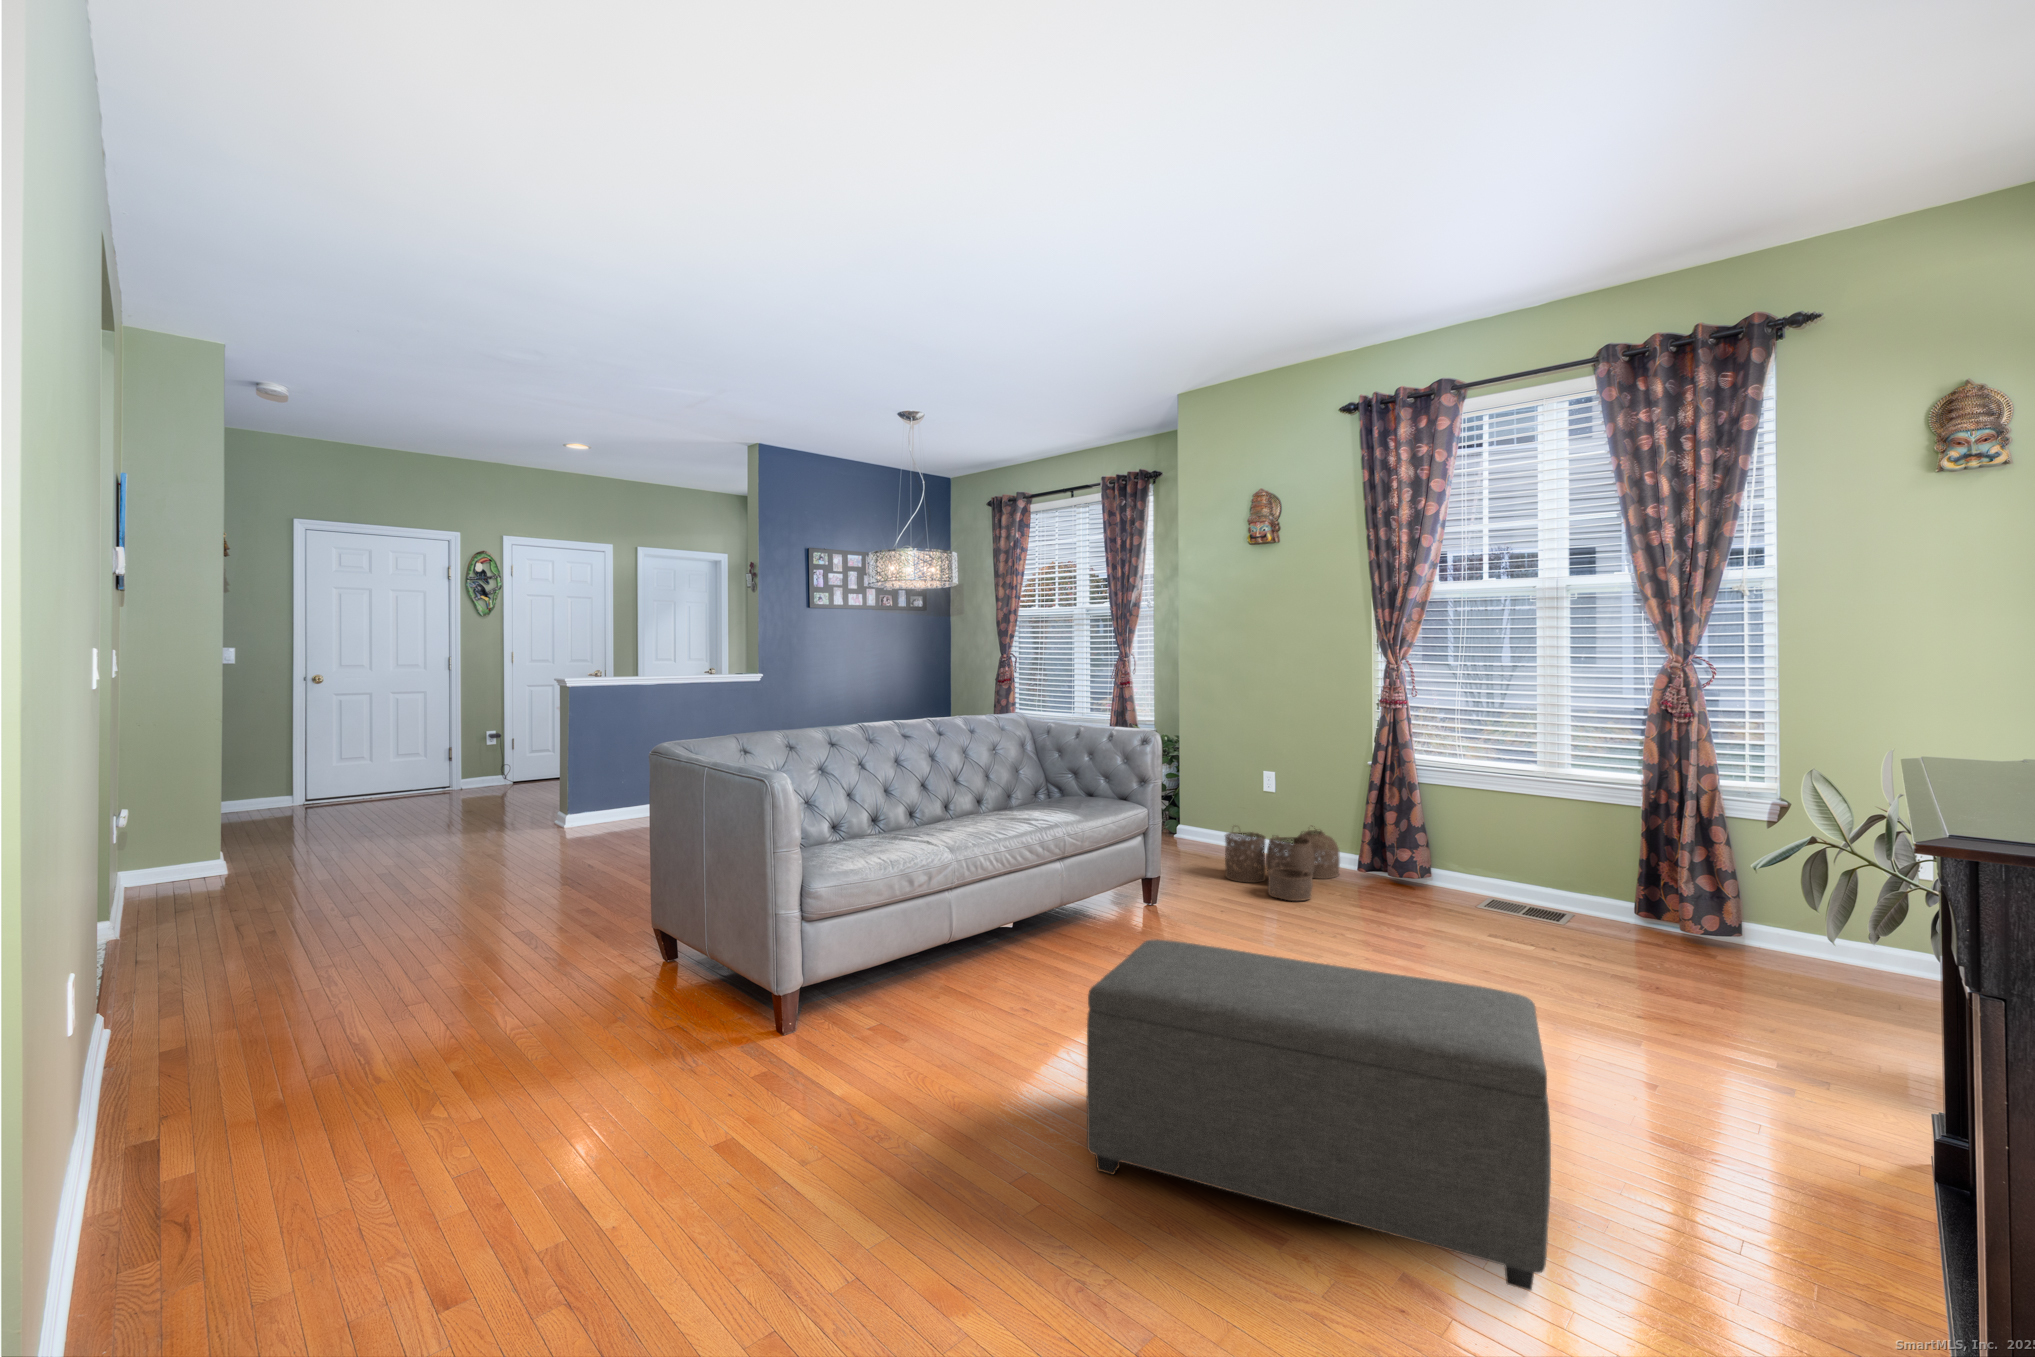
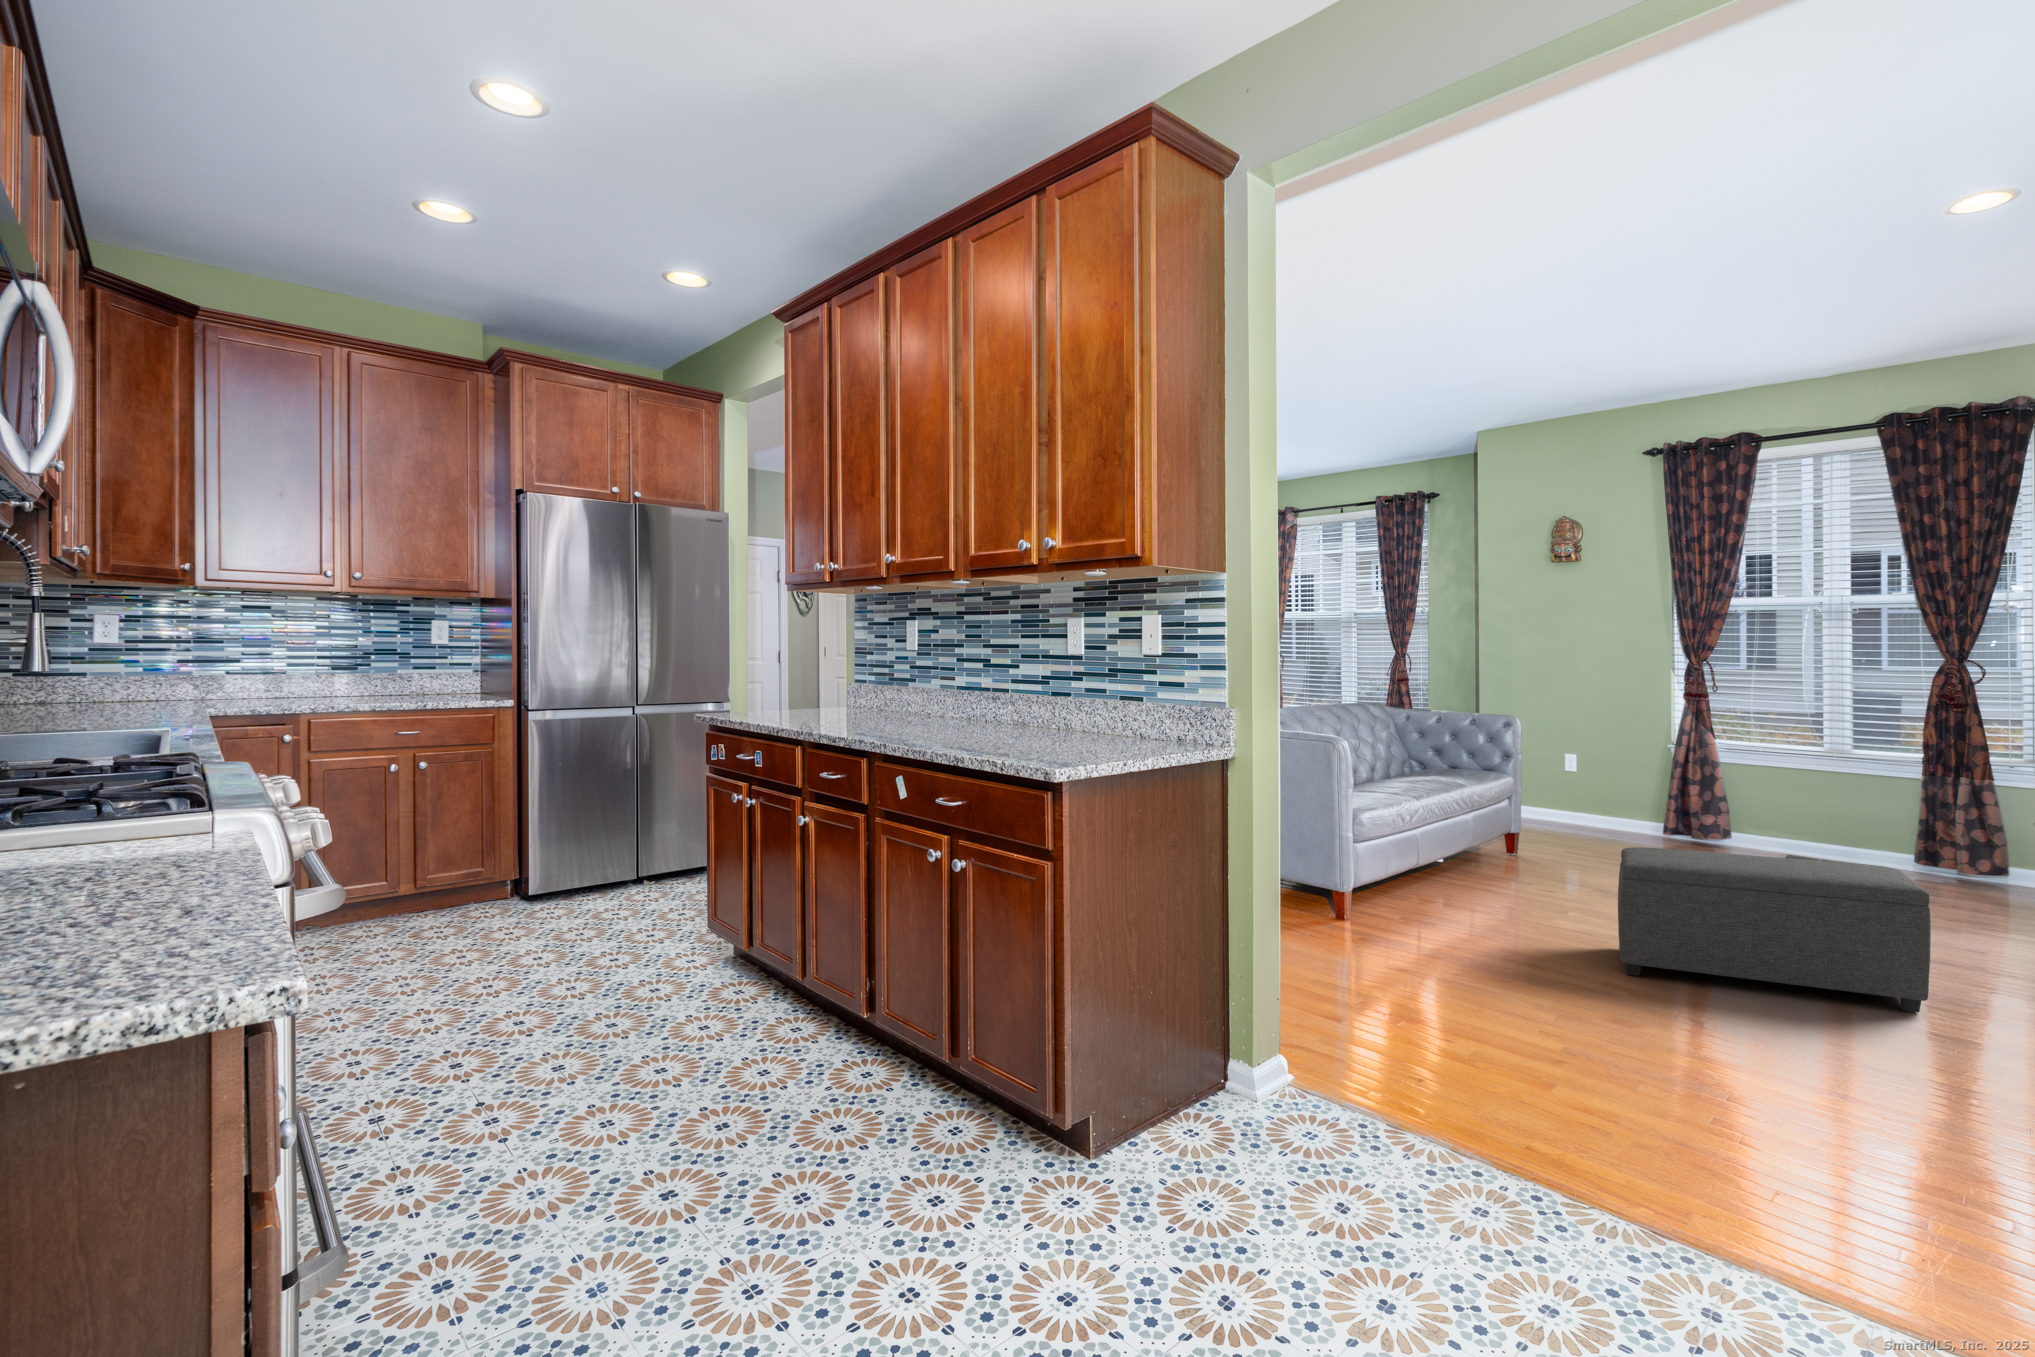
woven basket: present [1225,826,1340,901] -> none [1549,799,1645,856]

